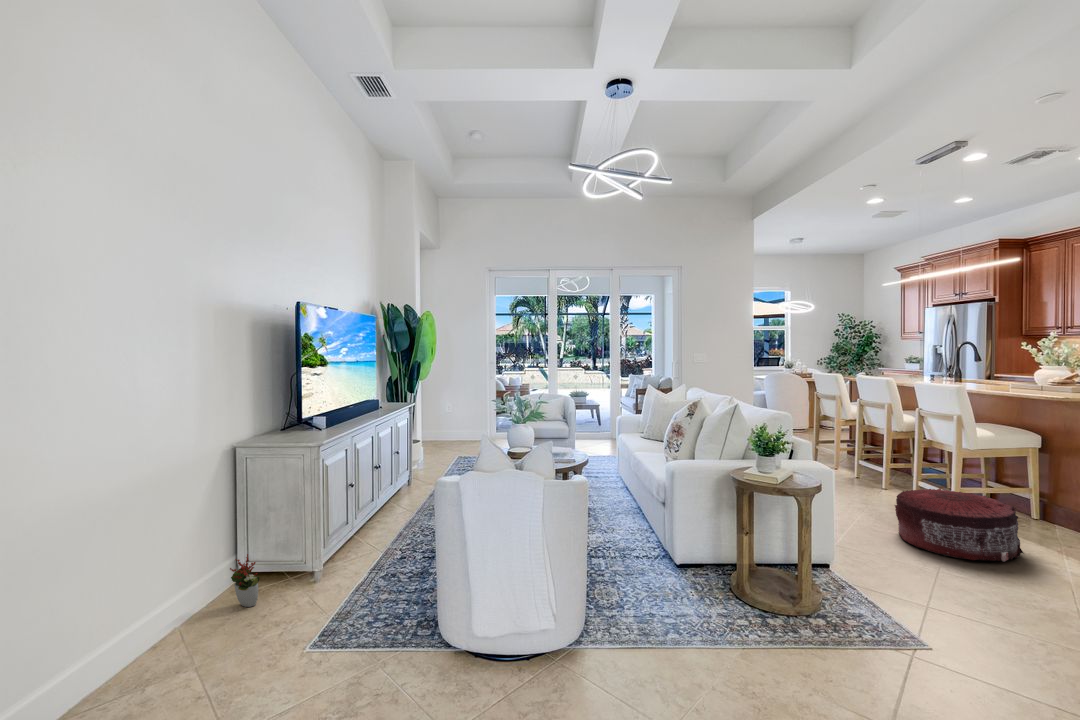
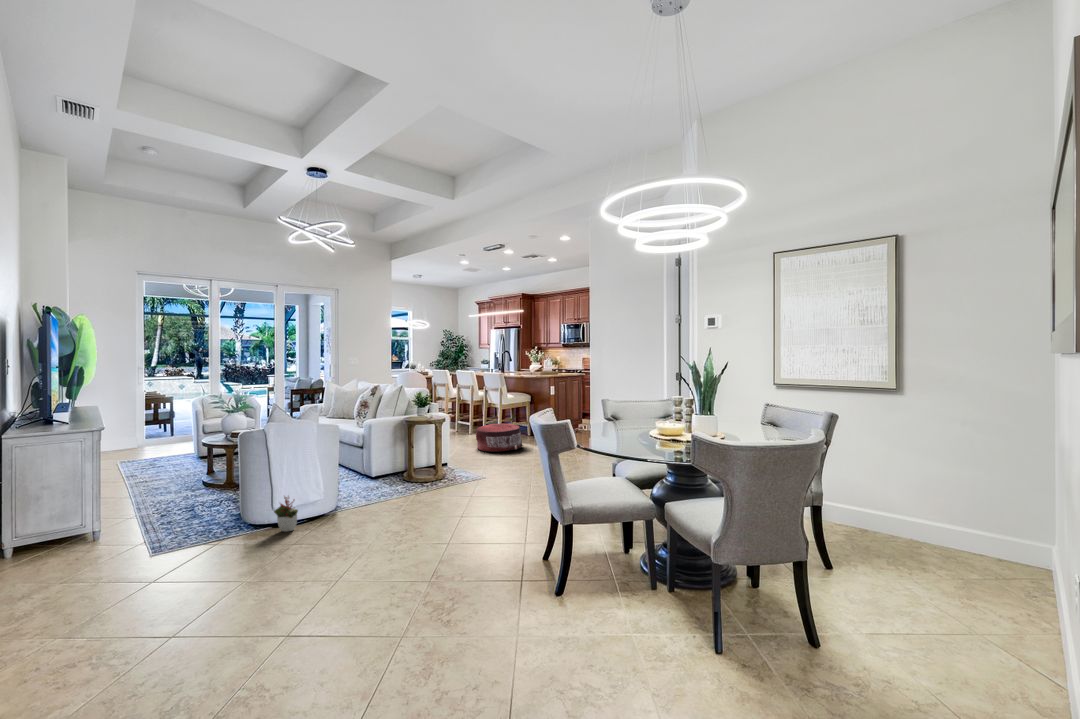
decorative plant: present [230,554,259,607] -> present [274,497,298,532]

